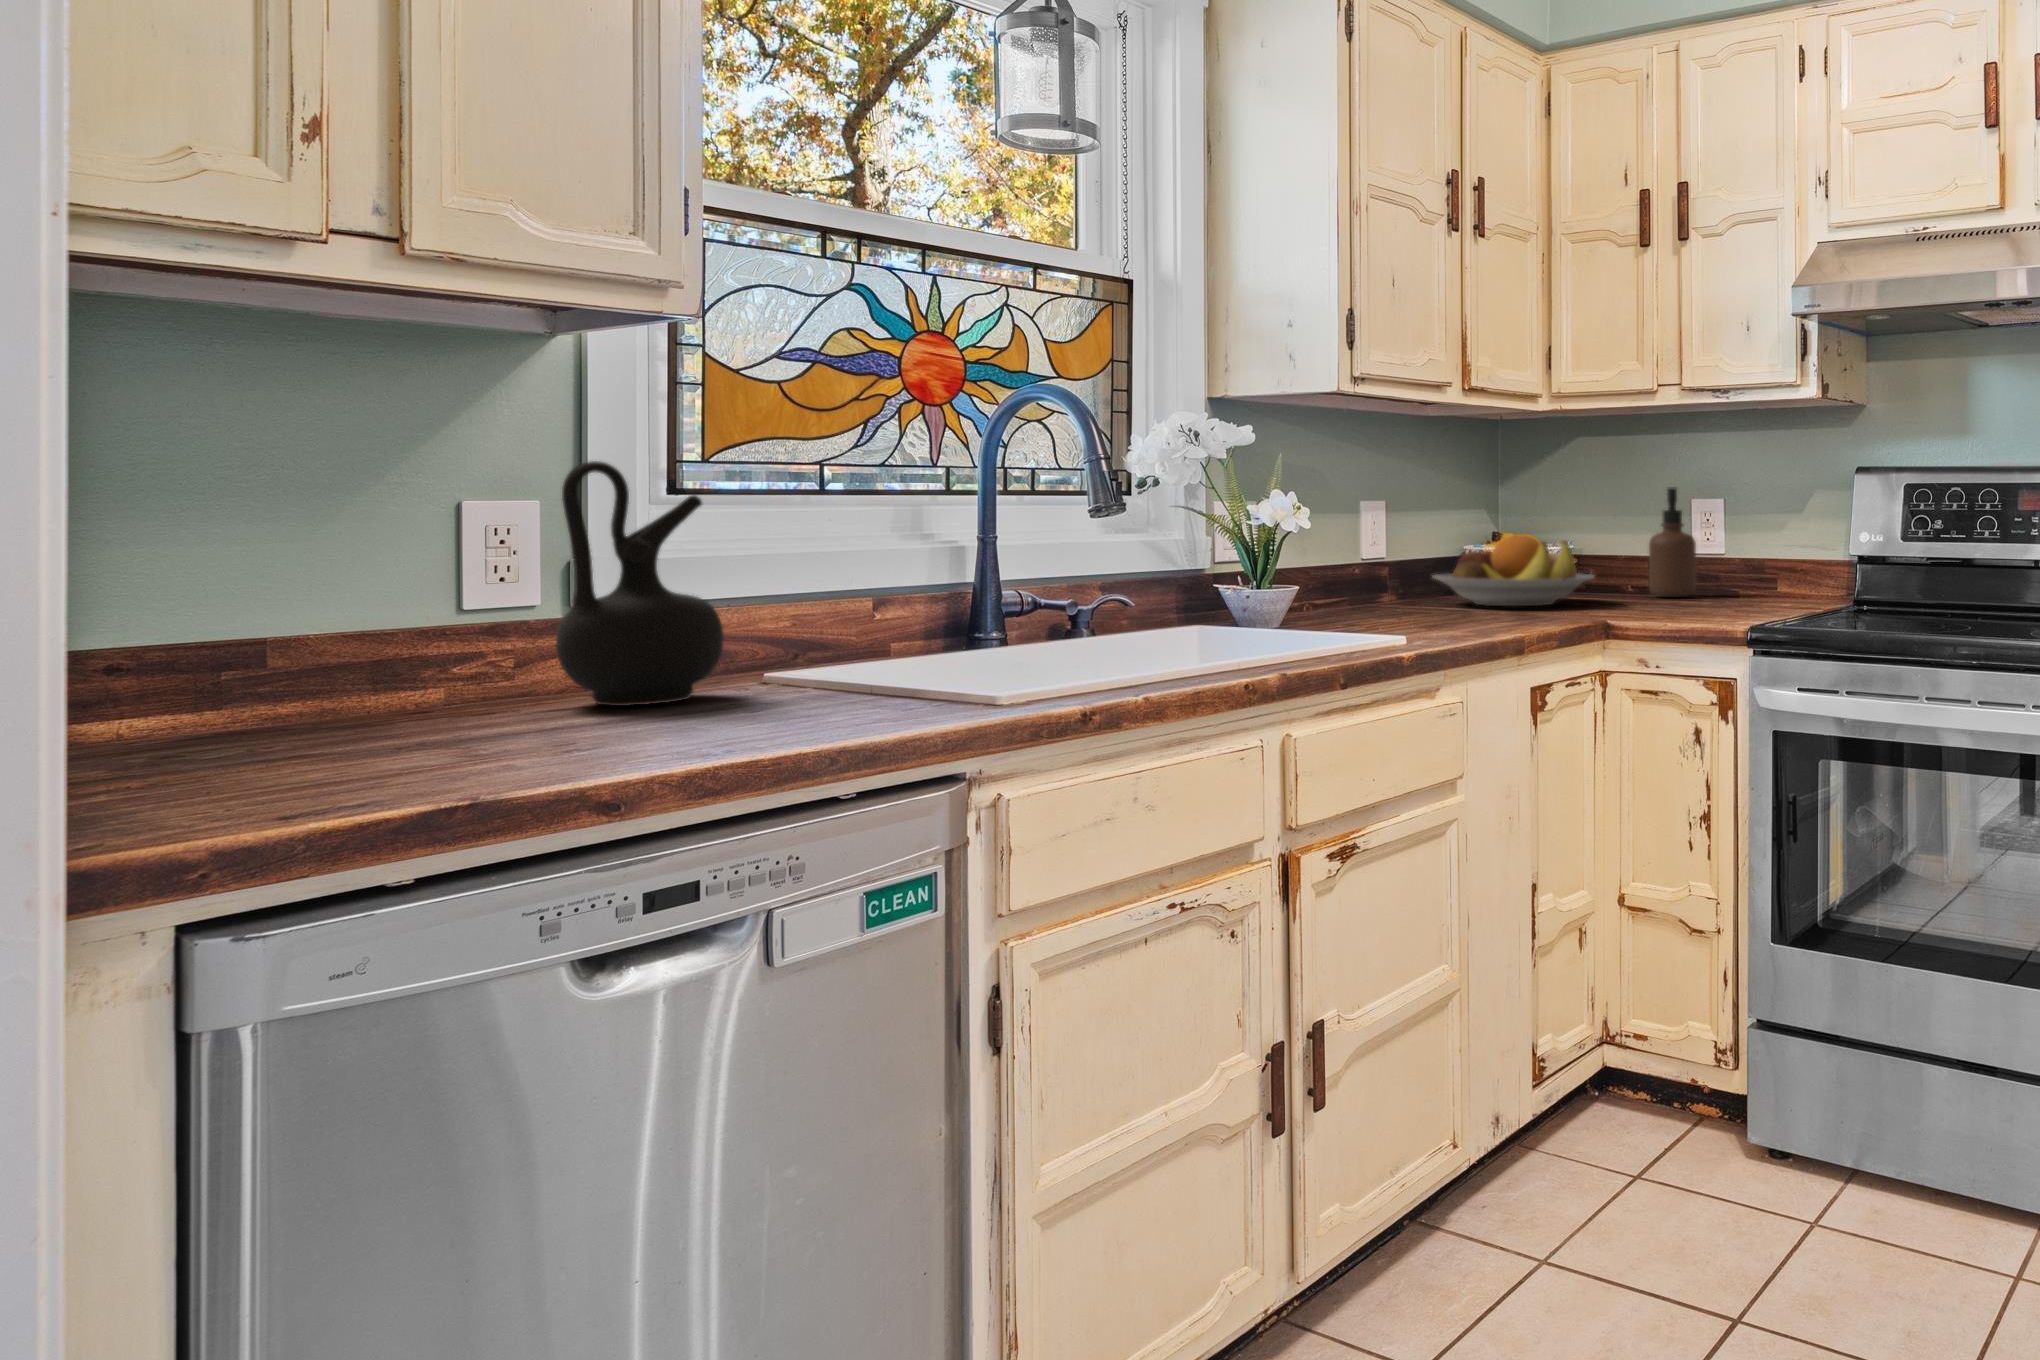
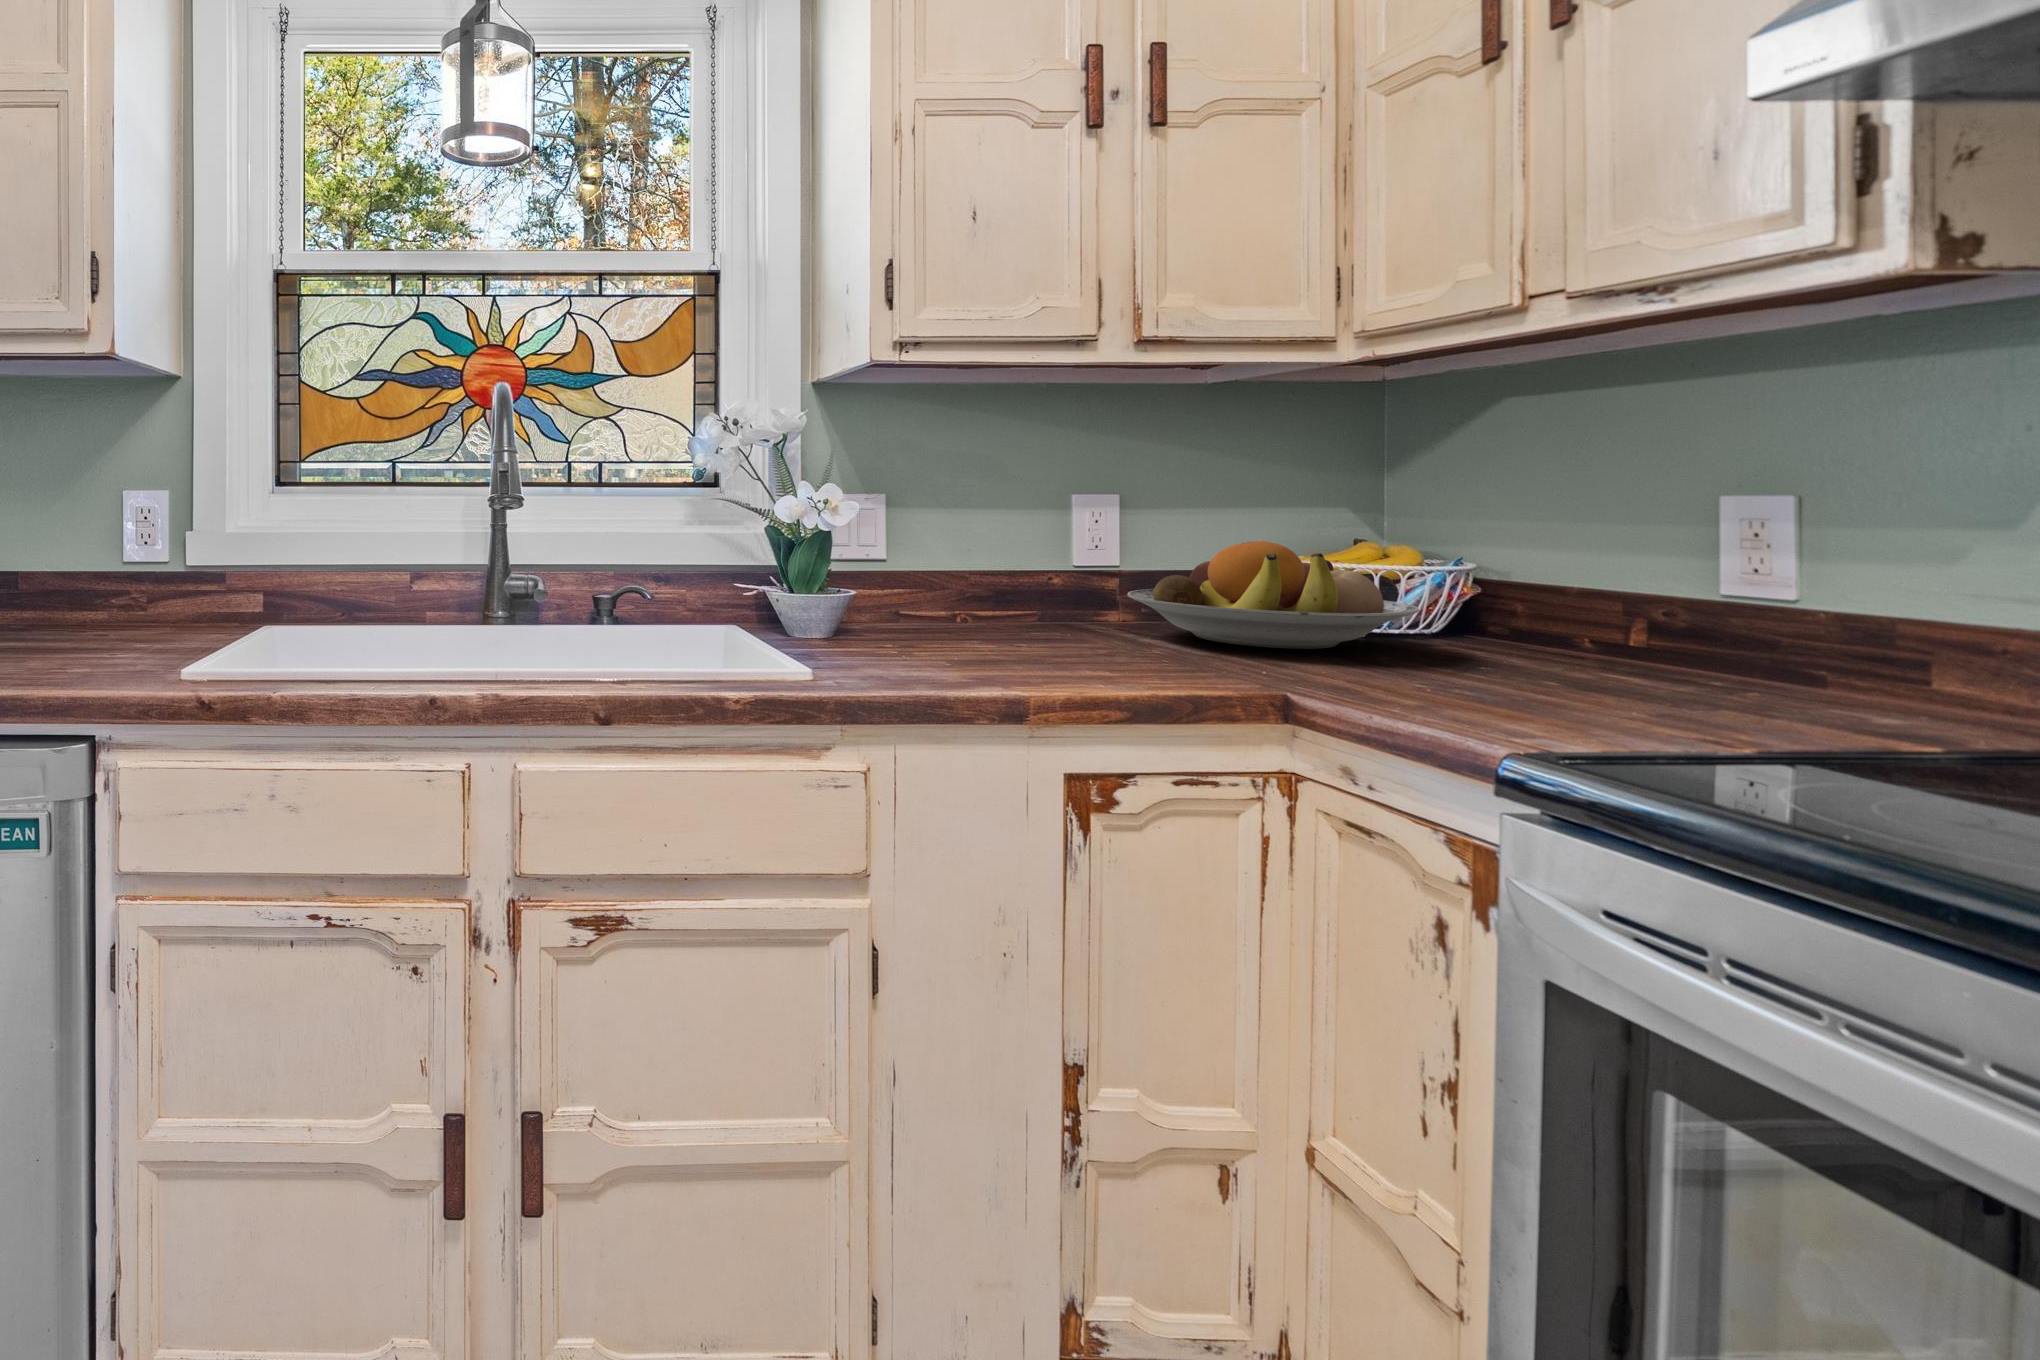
ceramic jug: present [556,461,724,706] -> none [58,465,168,642]
soap dispenser: present [1649,487,1696,597] -> none [1599,469,1724,666]

